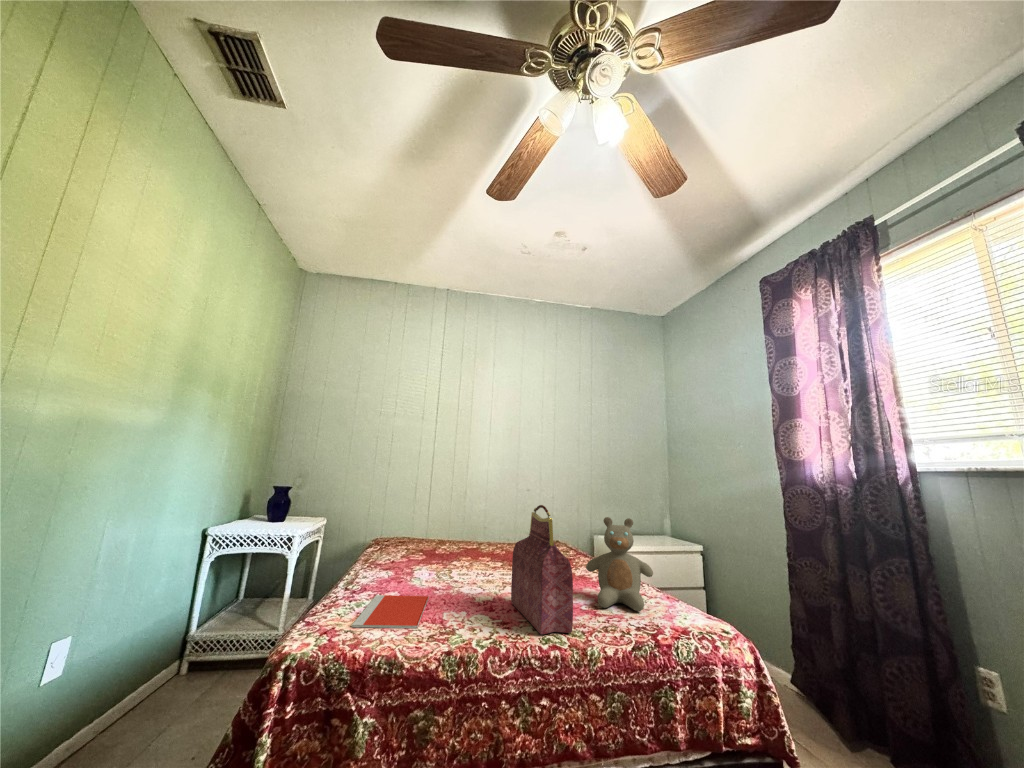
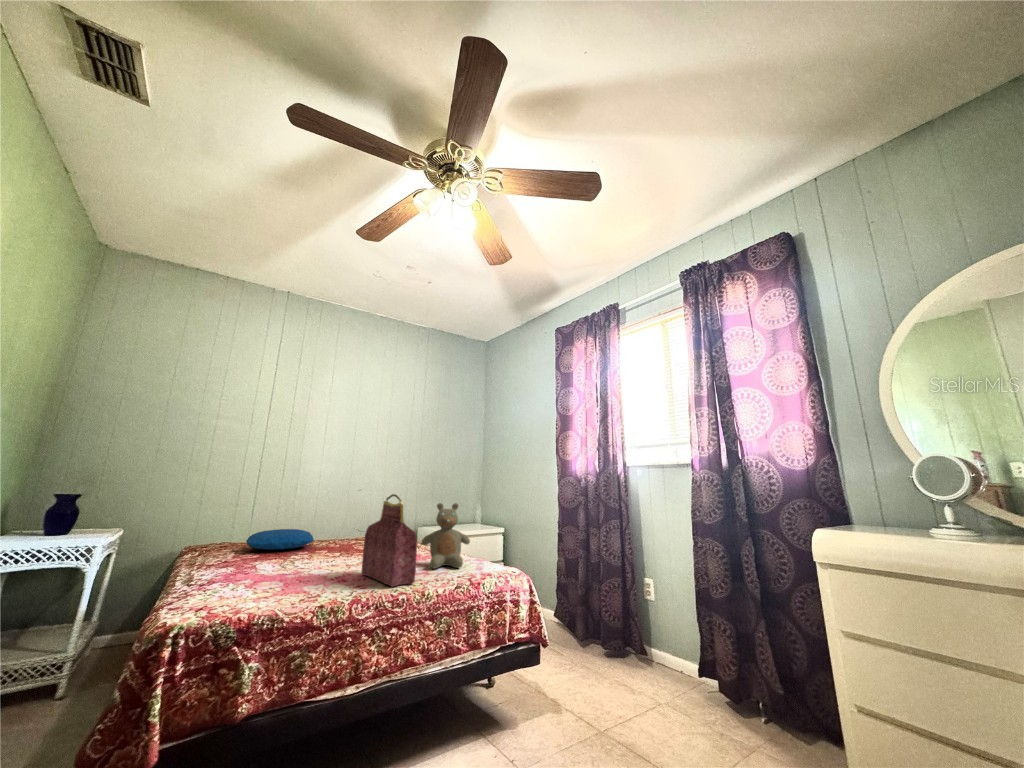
pillow: none [413,530,476,552] -> present [246,529,314,550]
notebook: present [352,595,429,628] -> none [225,578,288,603]

